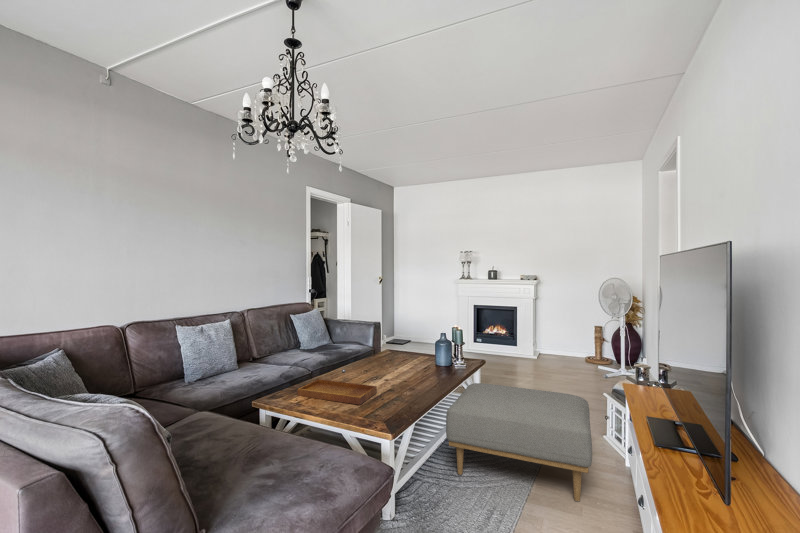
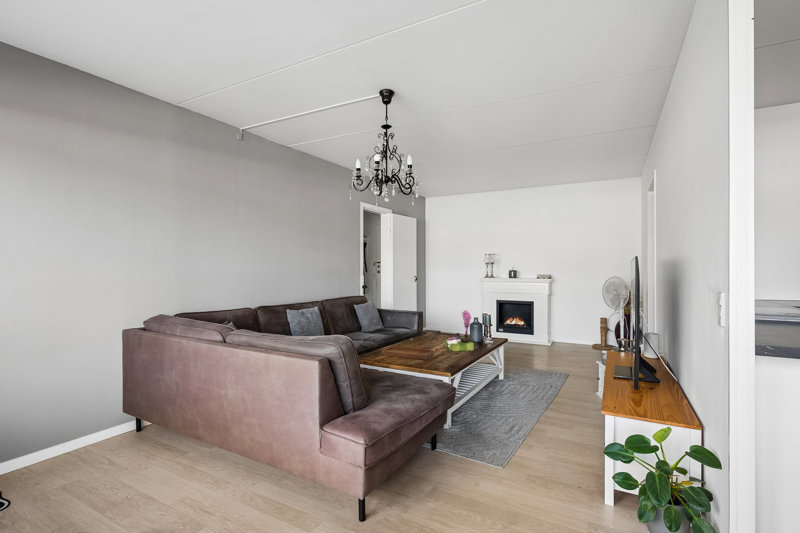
flower arrangement: none [397,324,437,385] -> present [445,310,474,351]
ottoman: present [446,383,592,502] -> none [482,352,582,424]

